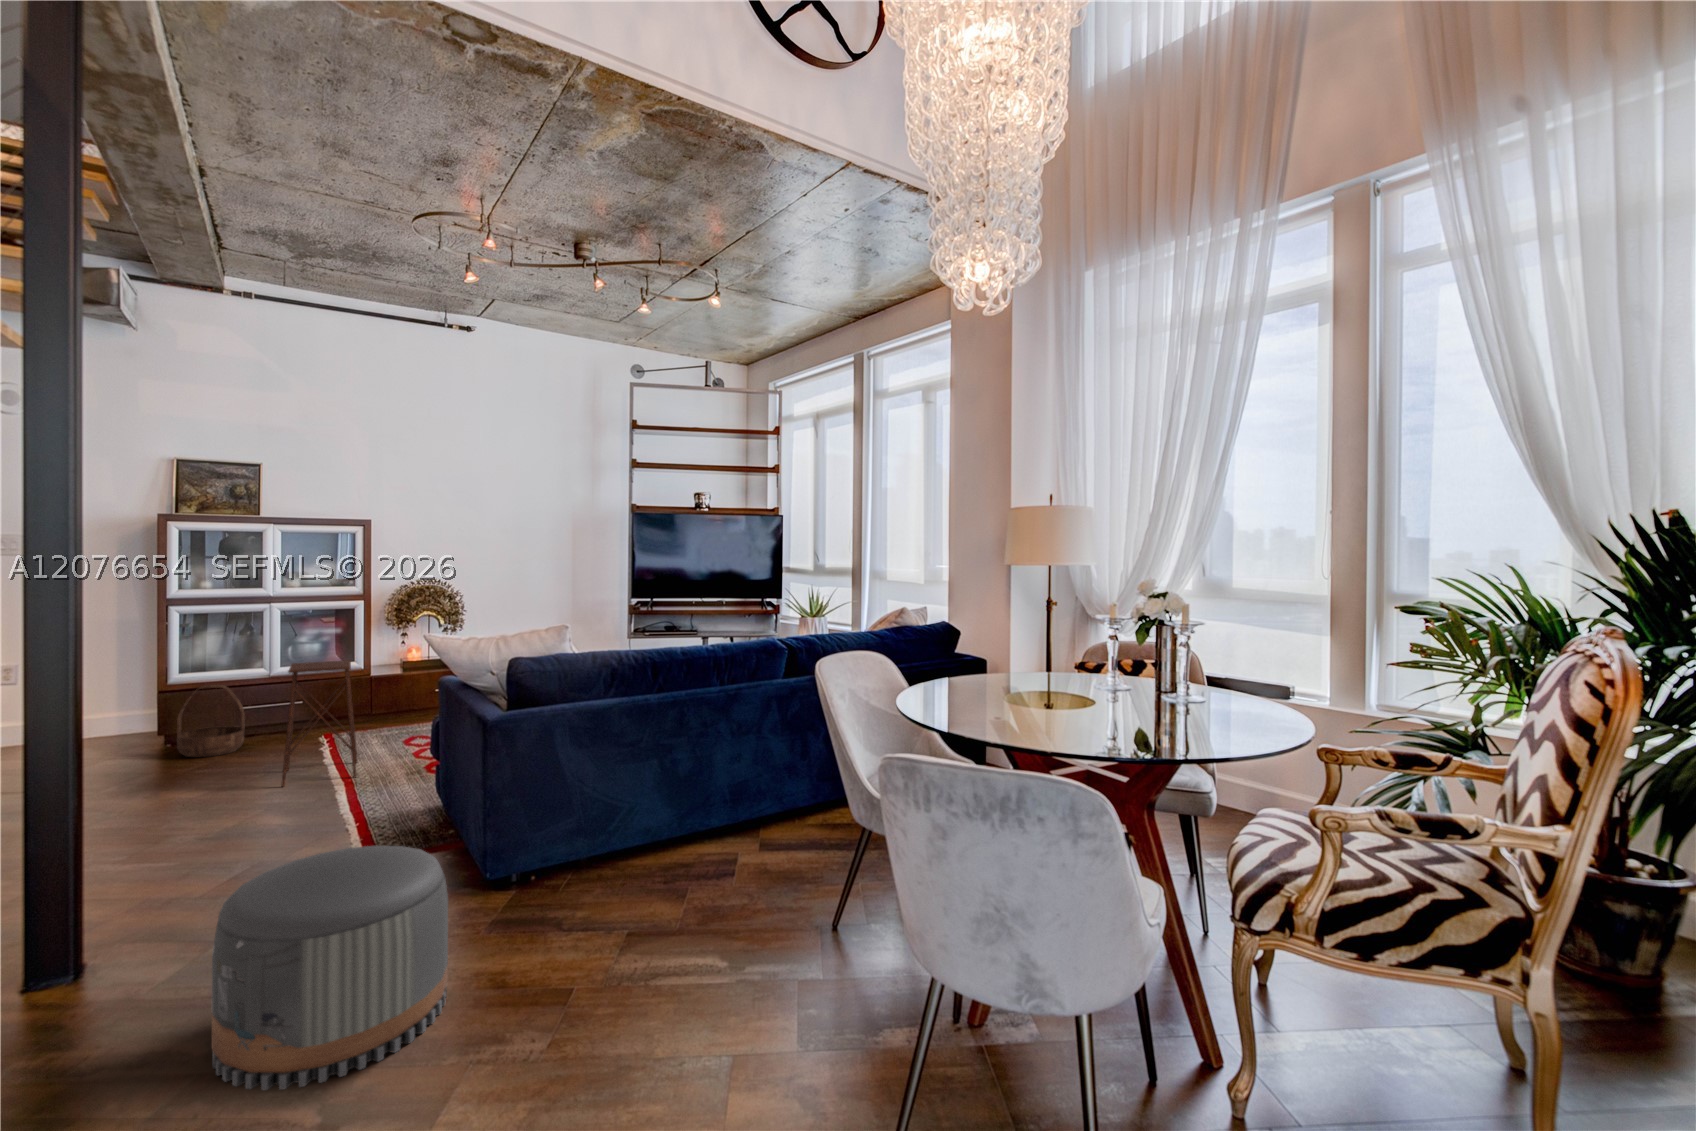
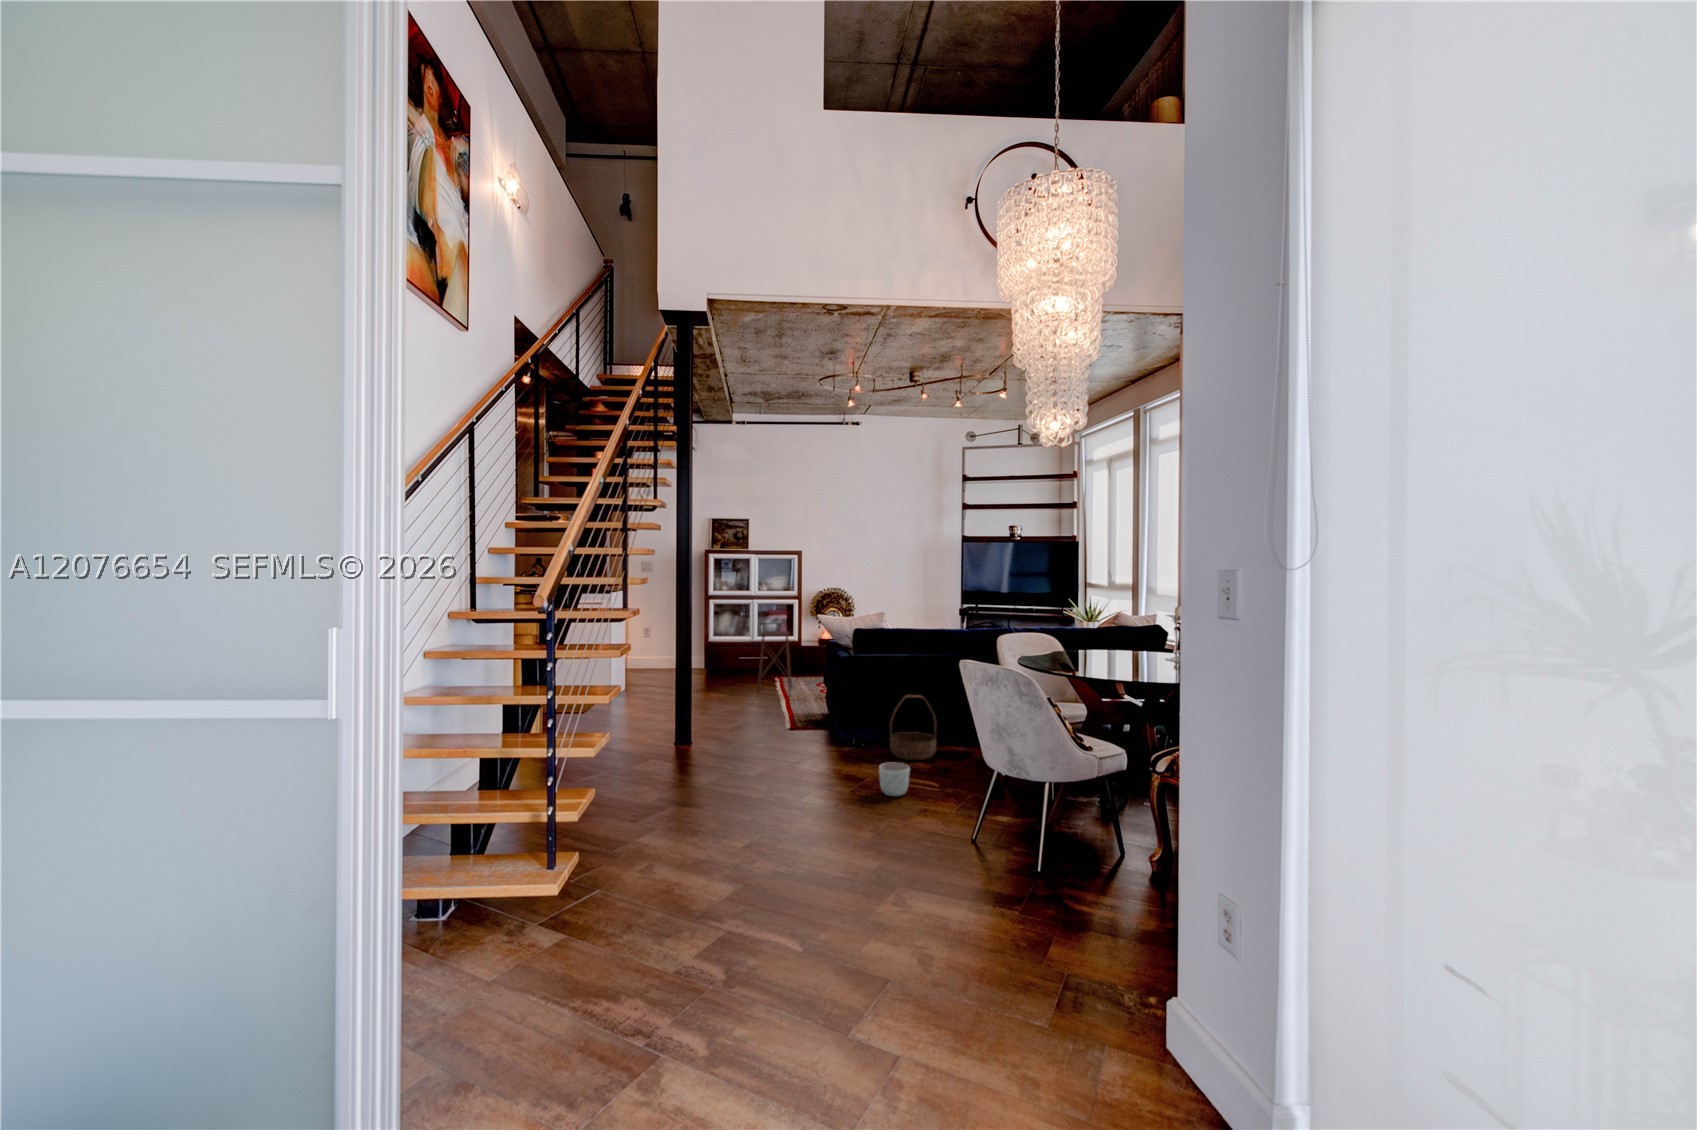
basket: present [177,685,245,757] -> present [890,695,937,760]
pouf: present [212,846,448,1090] -> none [733,700,814,780]
planter: none [633,964,702,1053] -> present [879,763,910,796]

